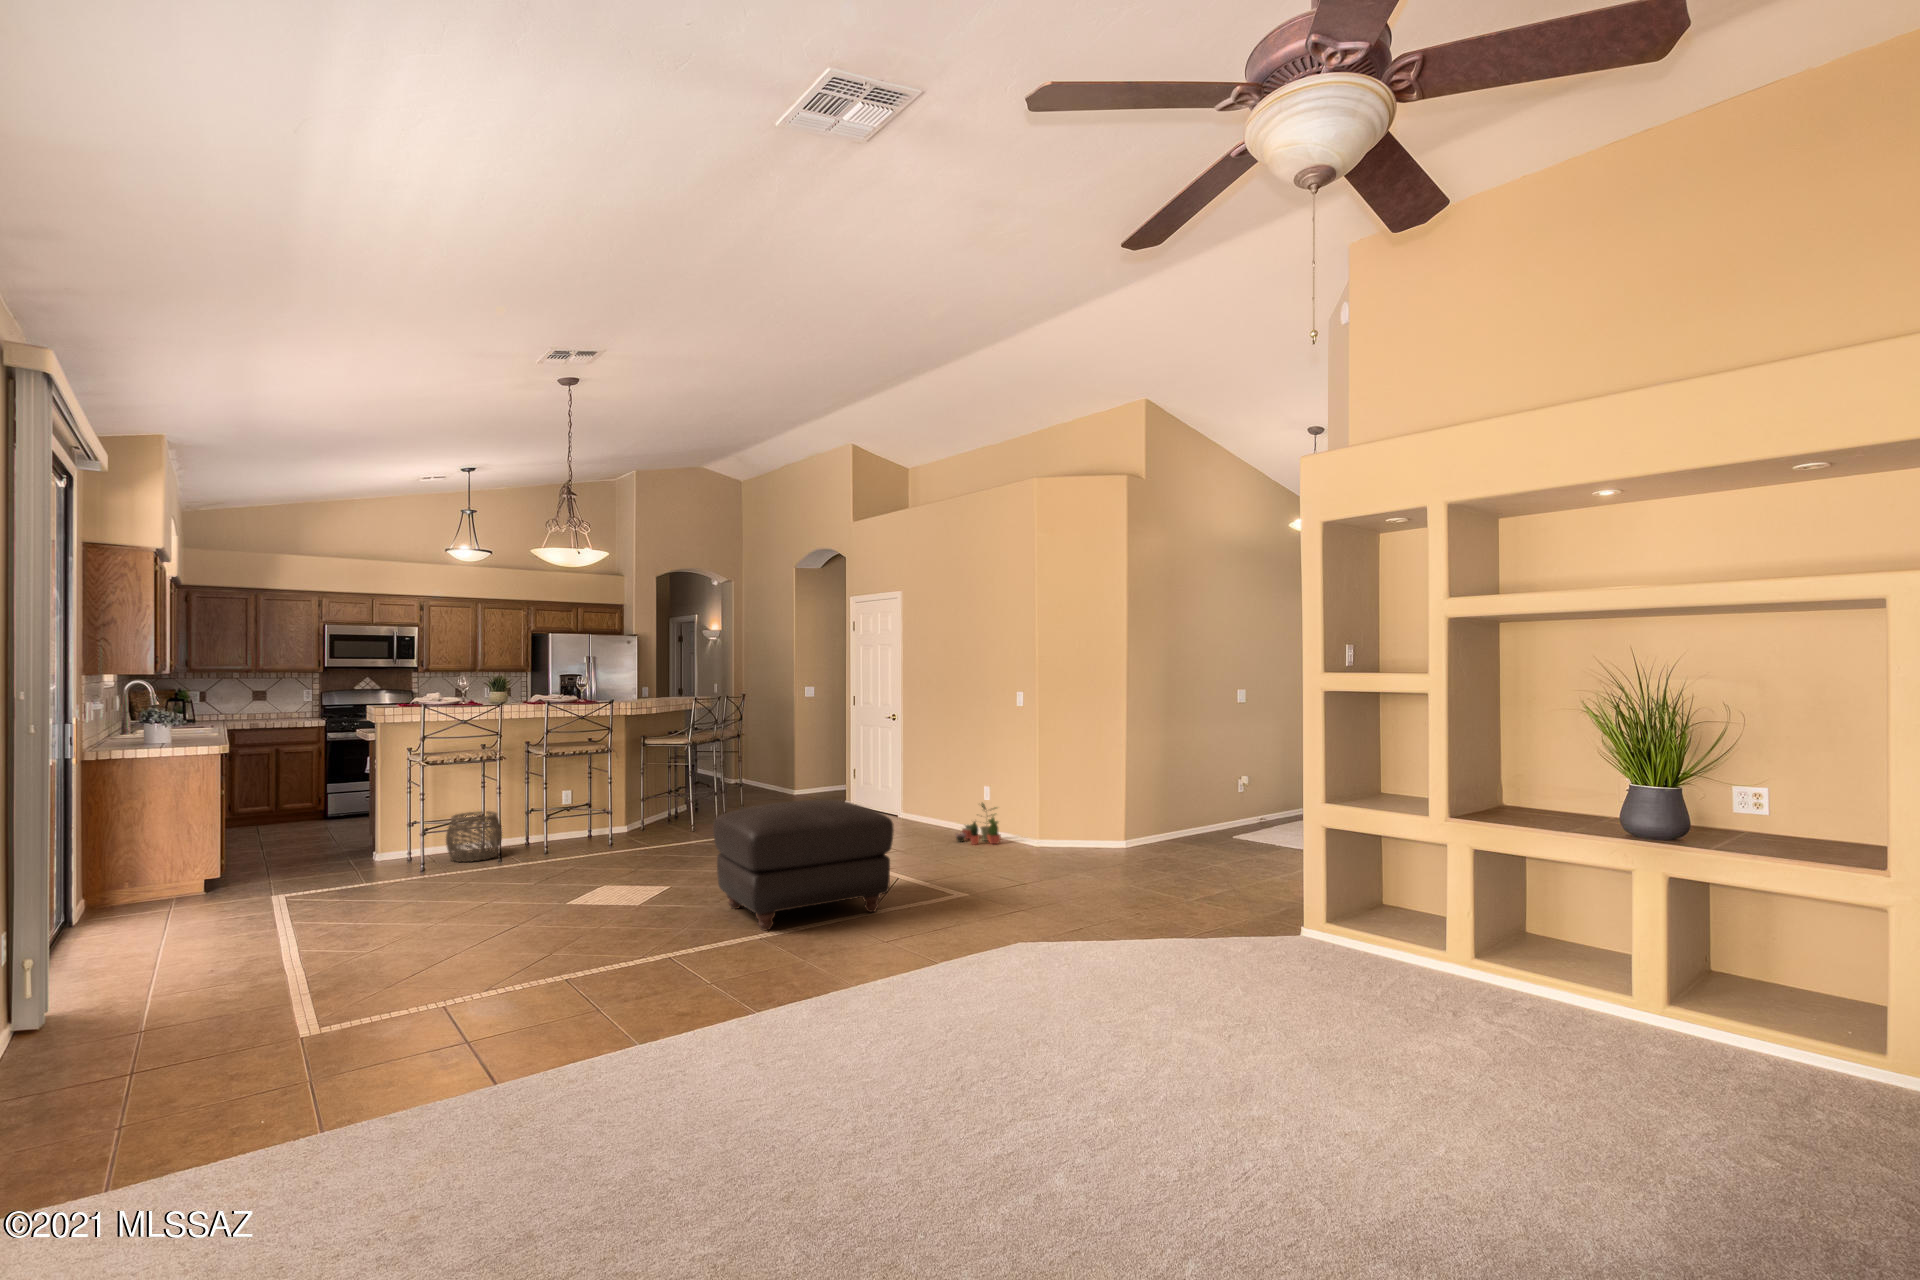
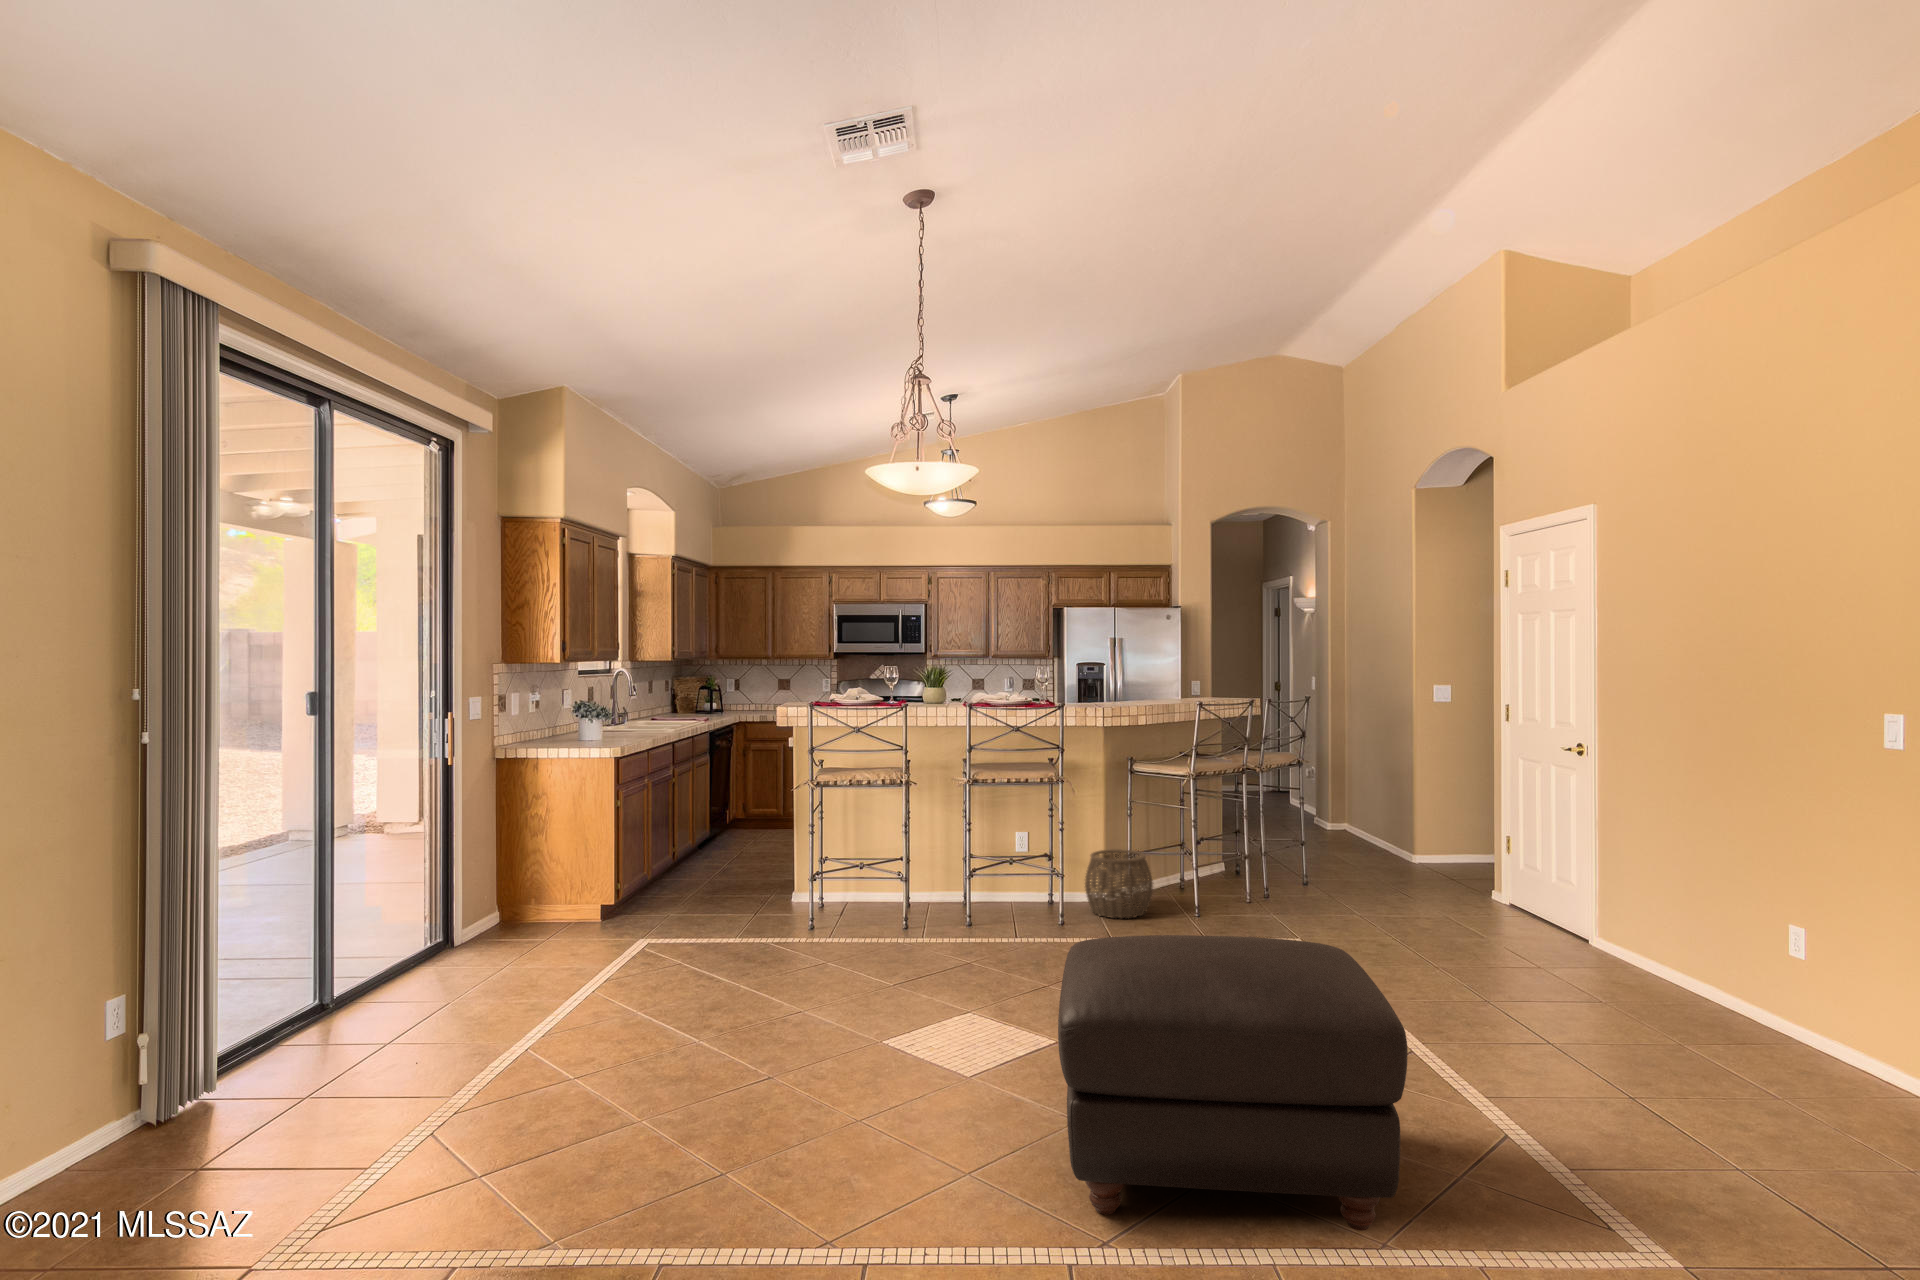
potted plant: present [956,802,1001,845] -> none [1685,955,1809,1062]
woven basket: present [446,811,502,862] -> present [1085,849,1153,918]

